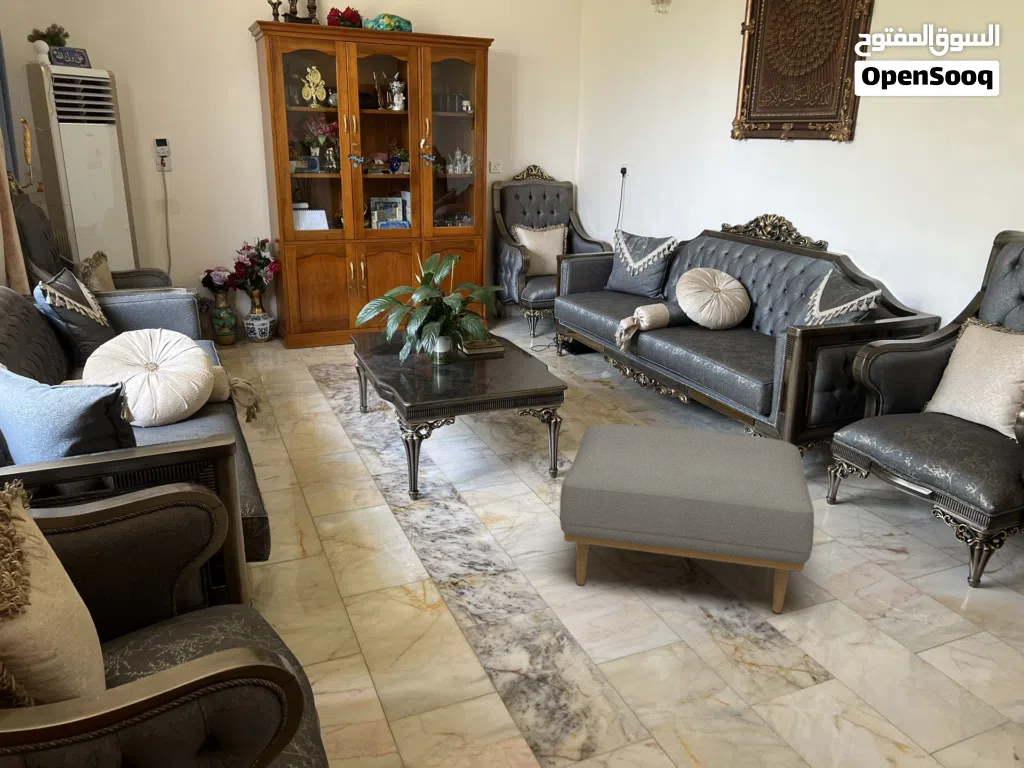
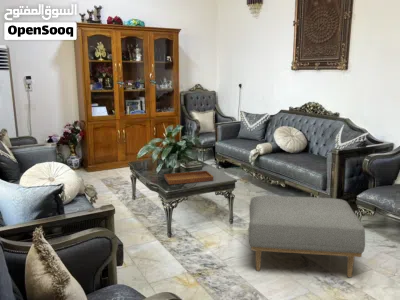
tray: none [412,344,516,389] -> present [164,163,213,185]

